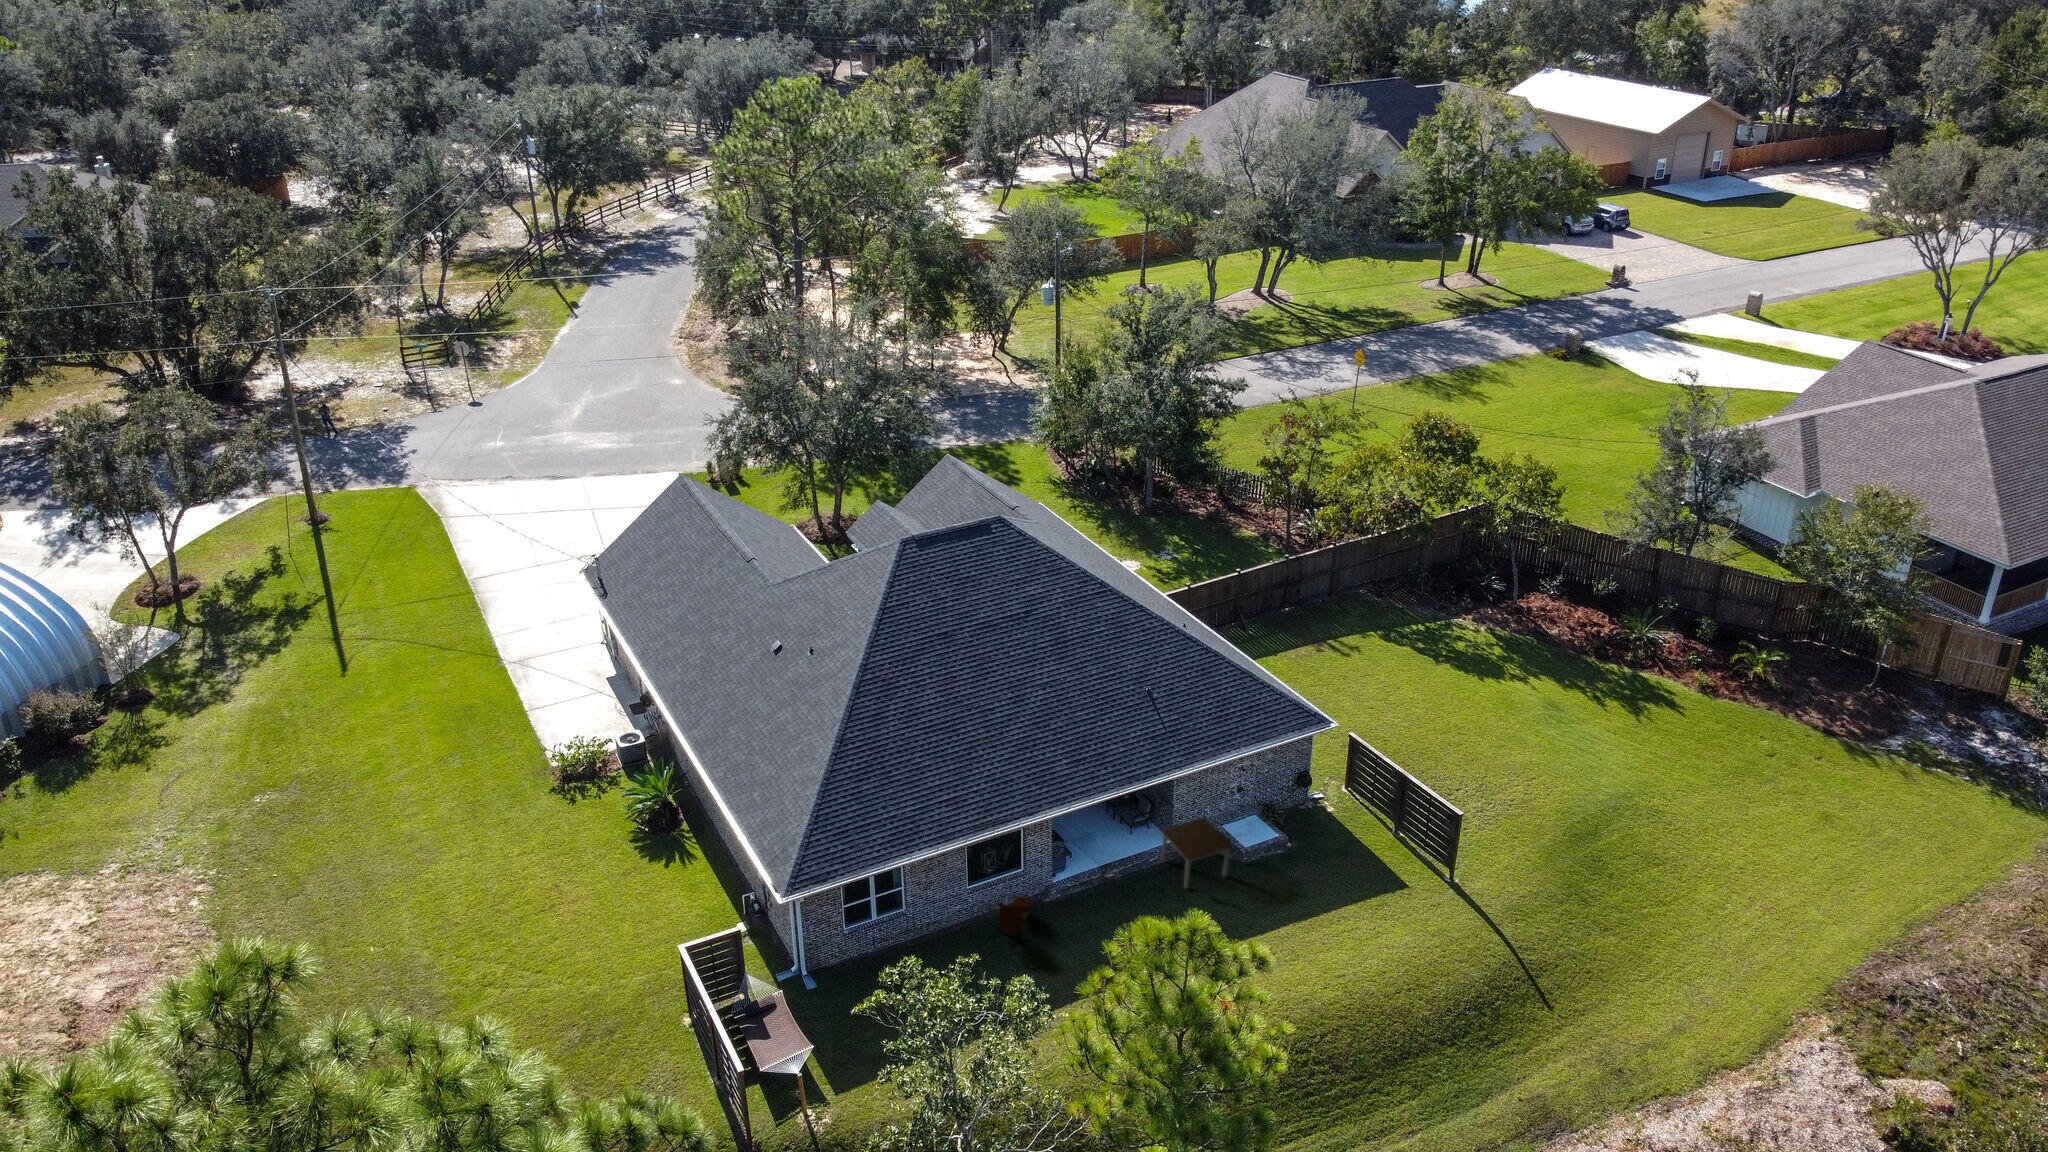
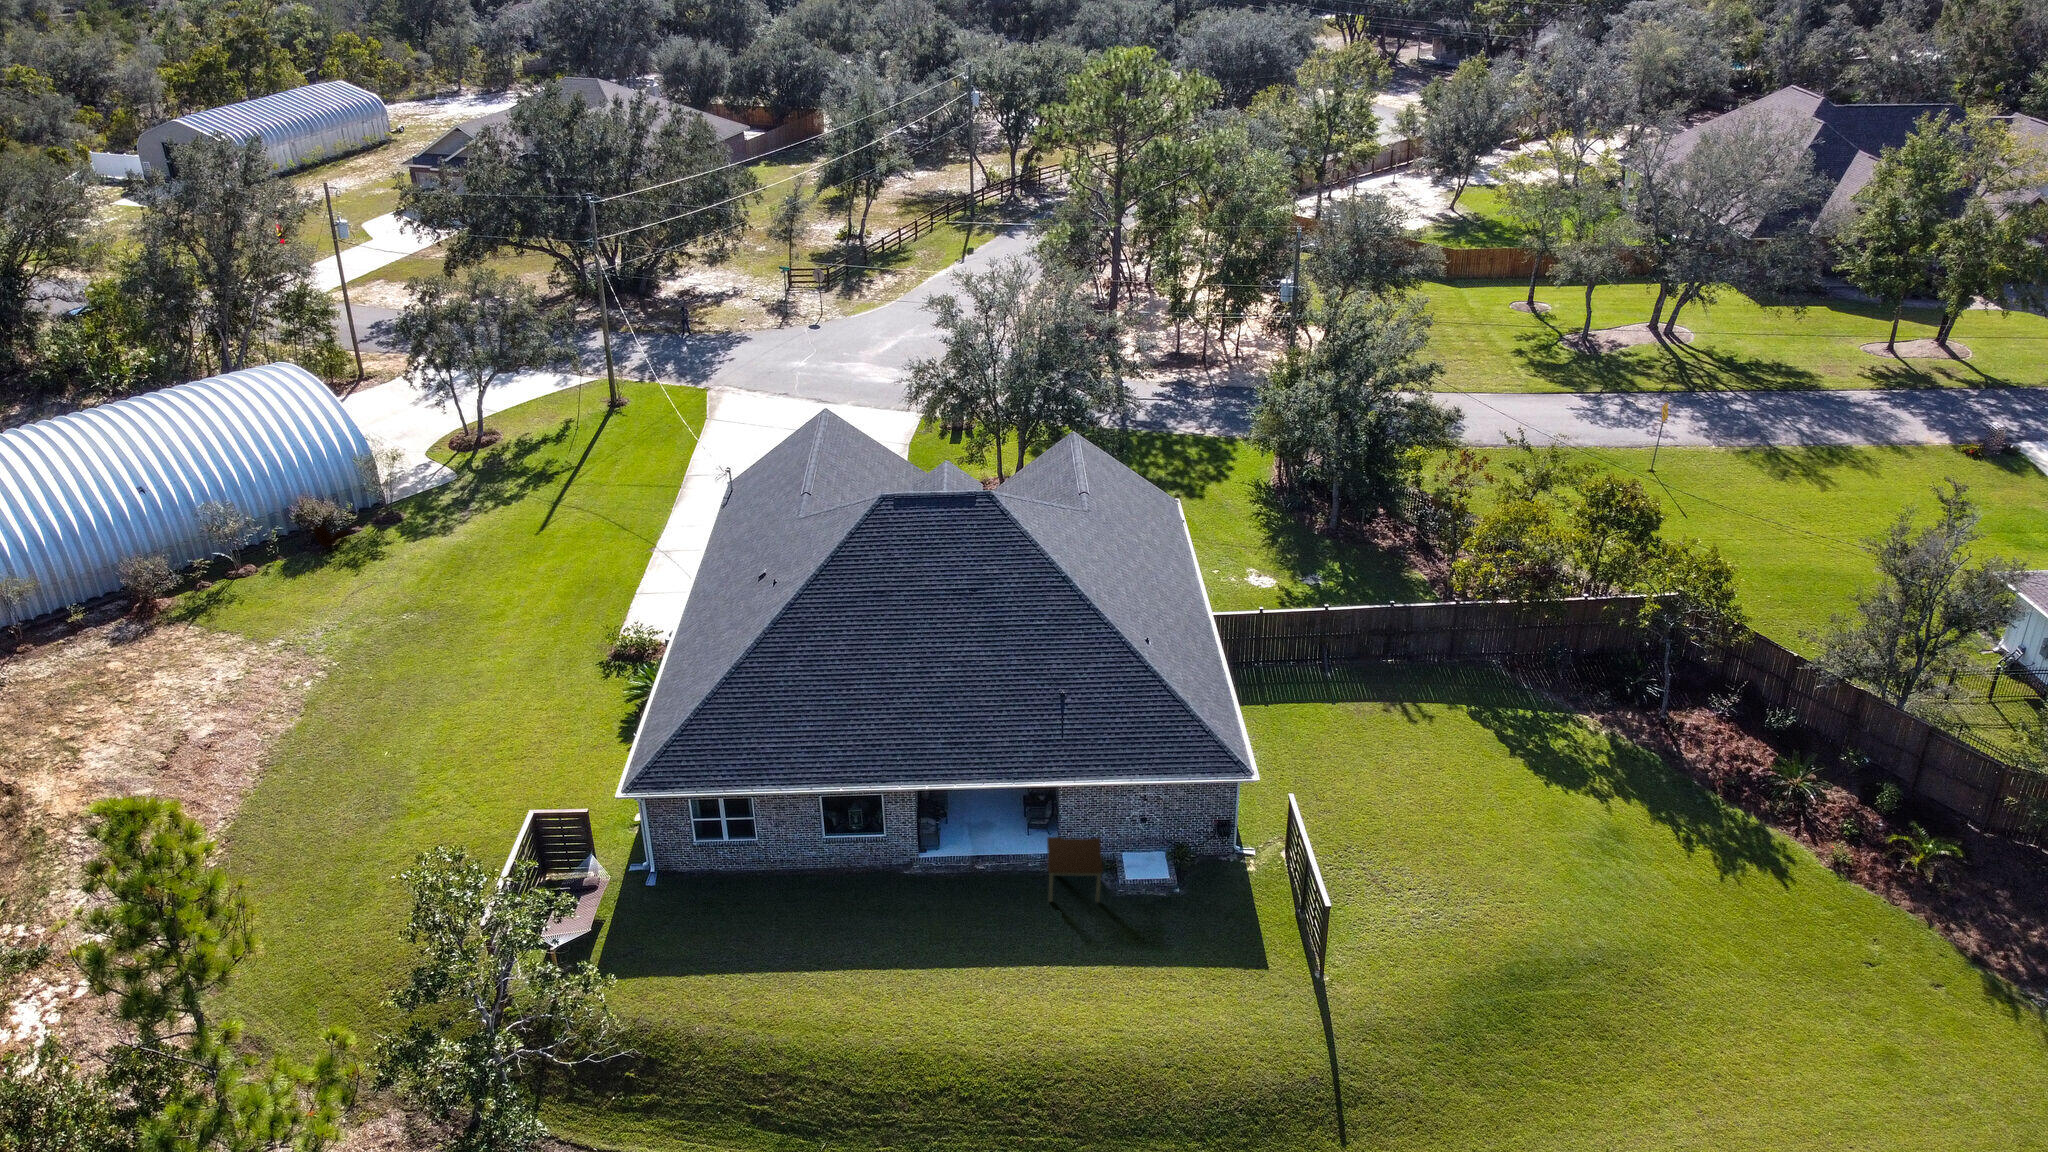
lounge chair: present [998,897,1033,938] -> present [312,525,349,550]

